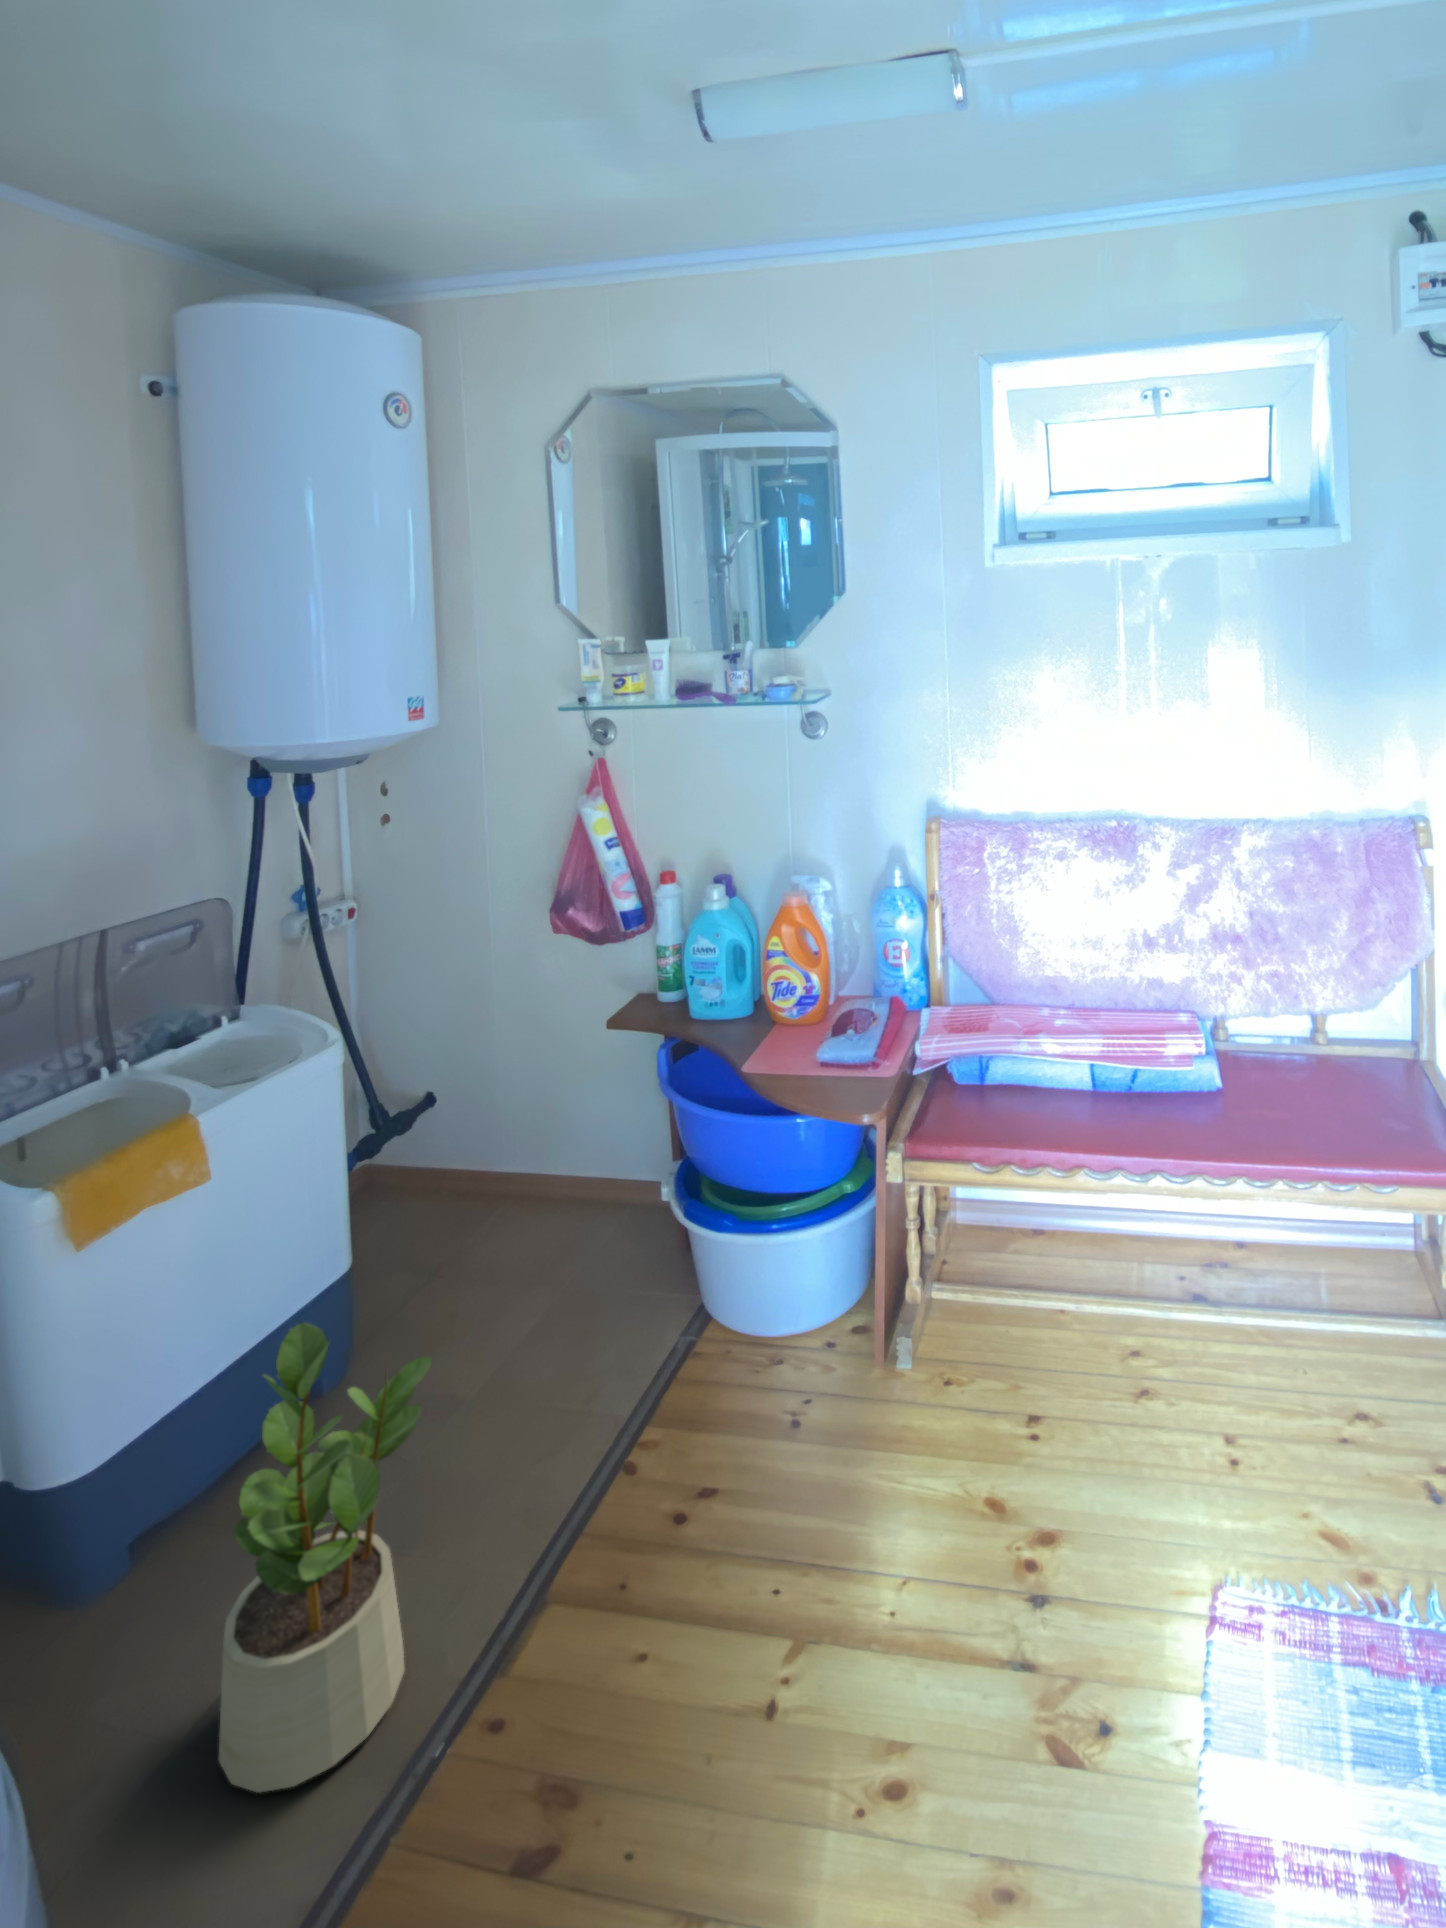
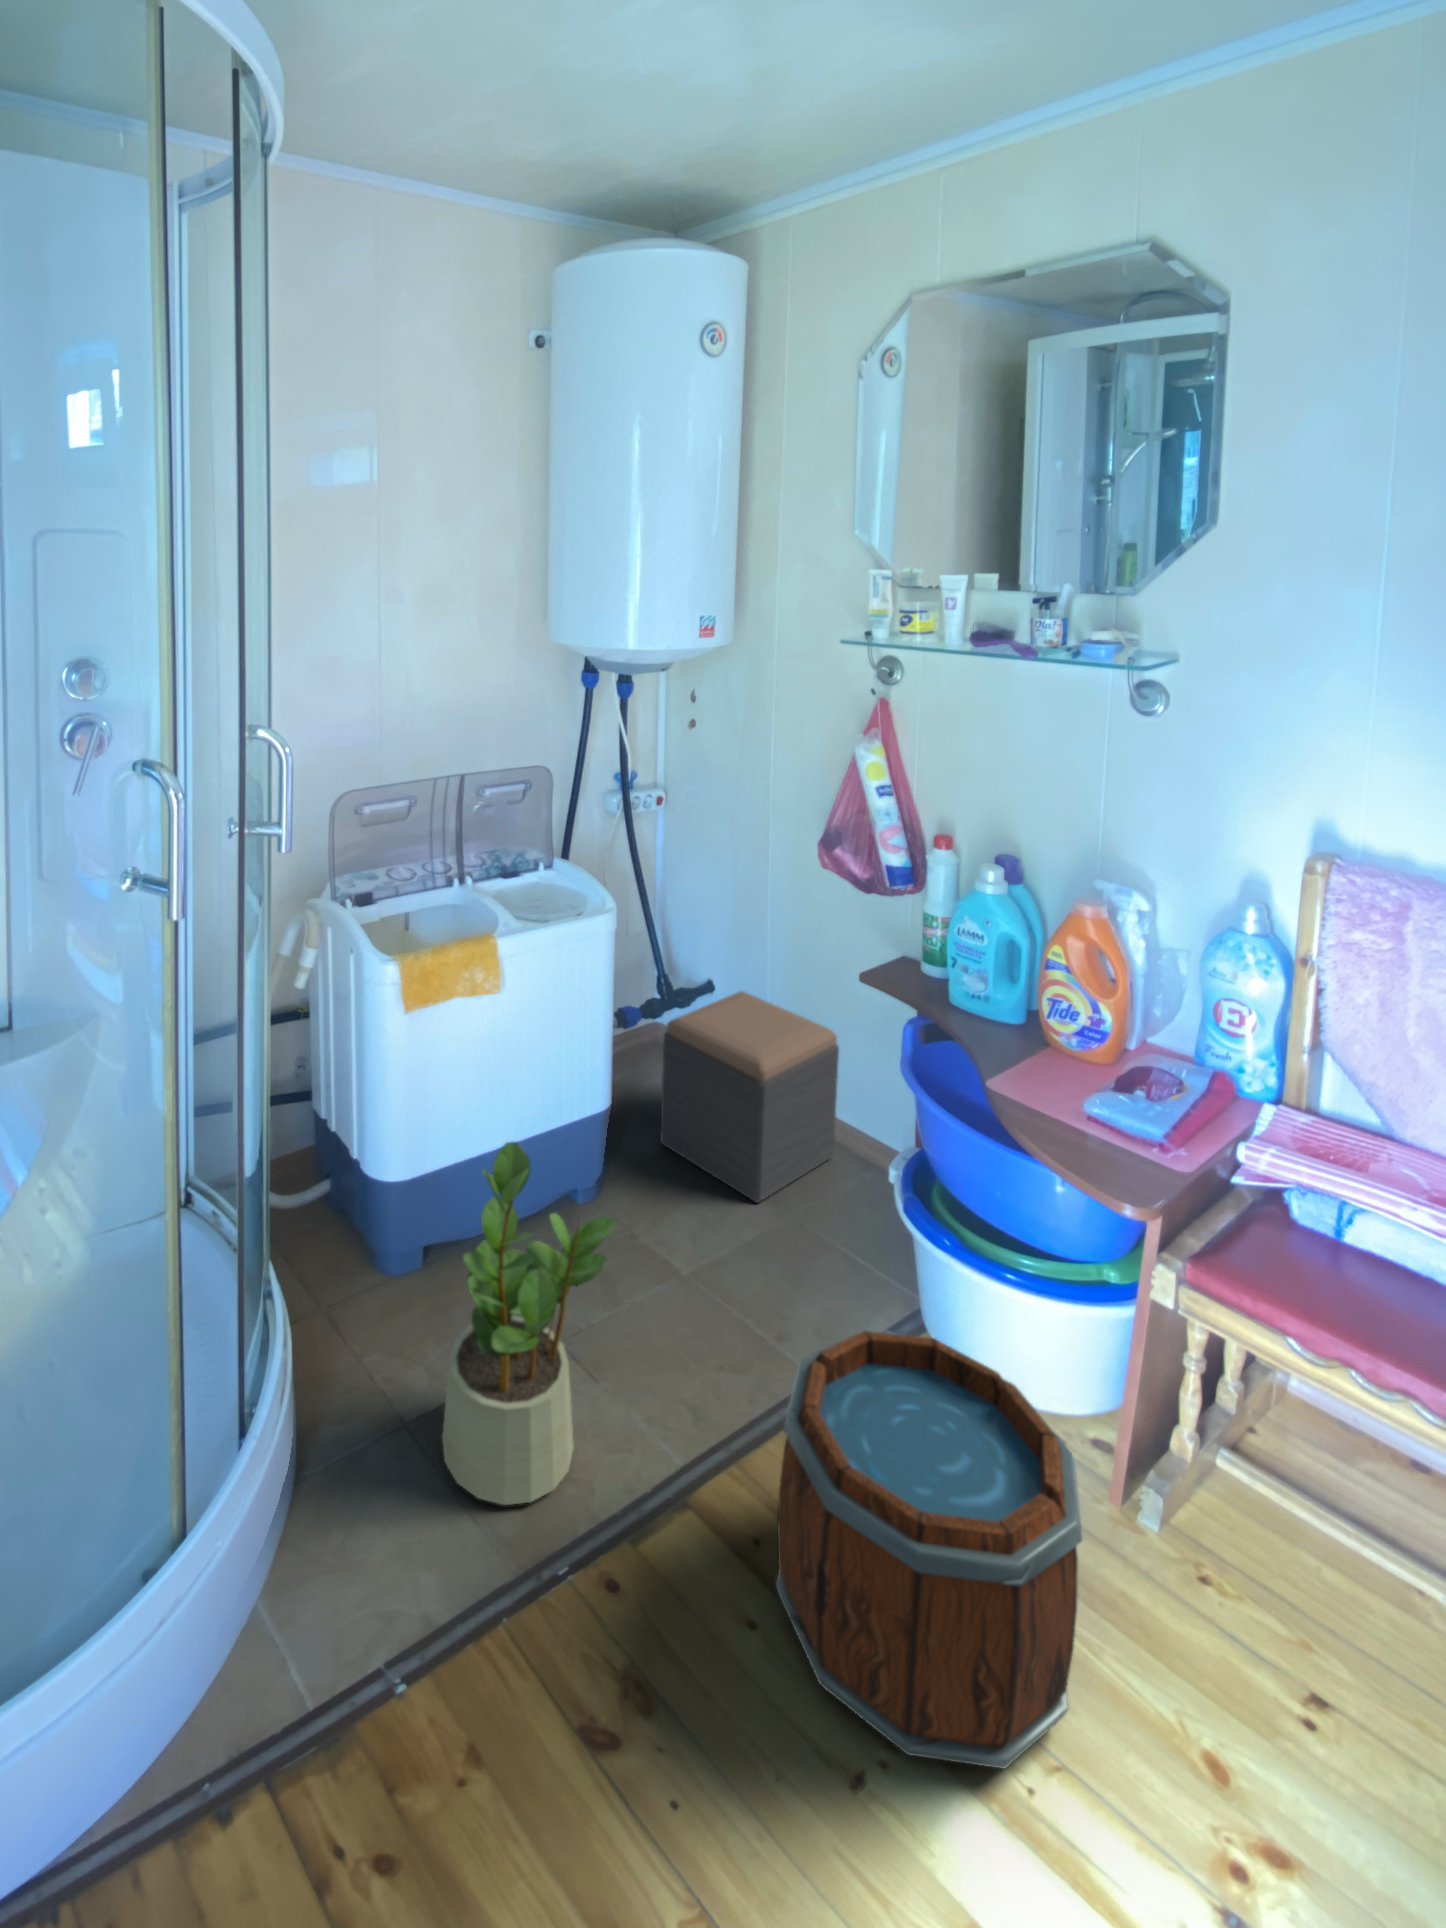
footstool: none [402,1084,594,1290] -> present [660,991,839,1203]
bucket: none [645,1294,893,1660] -> present [776,1331,1083,1769]

